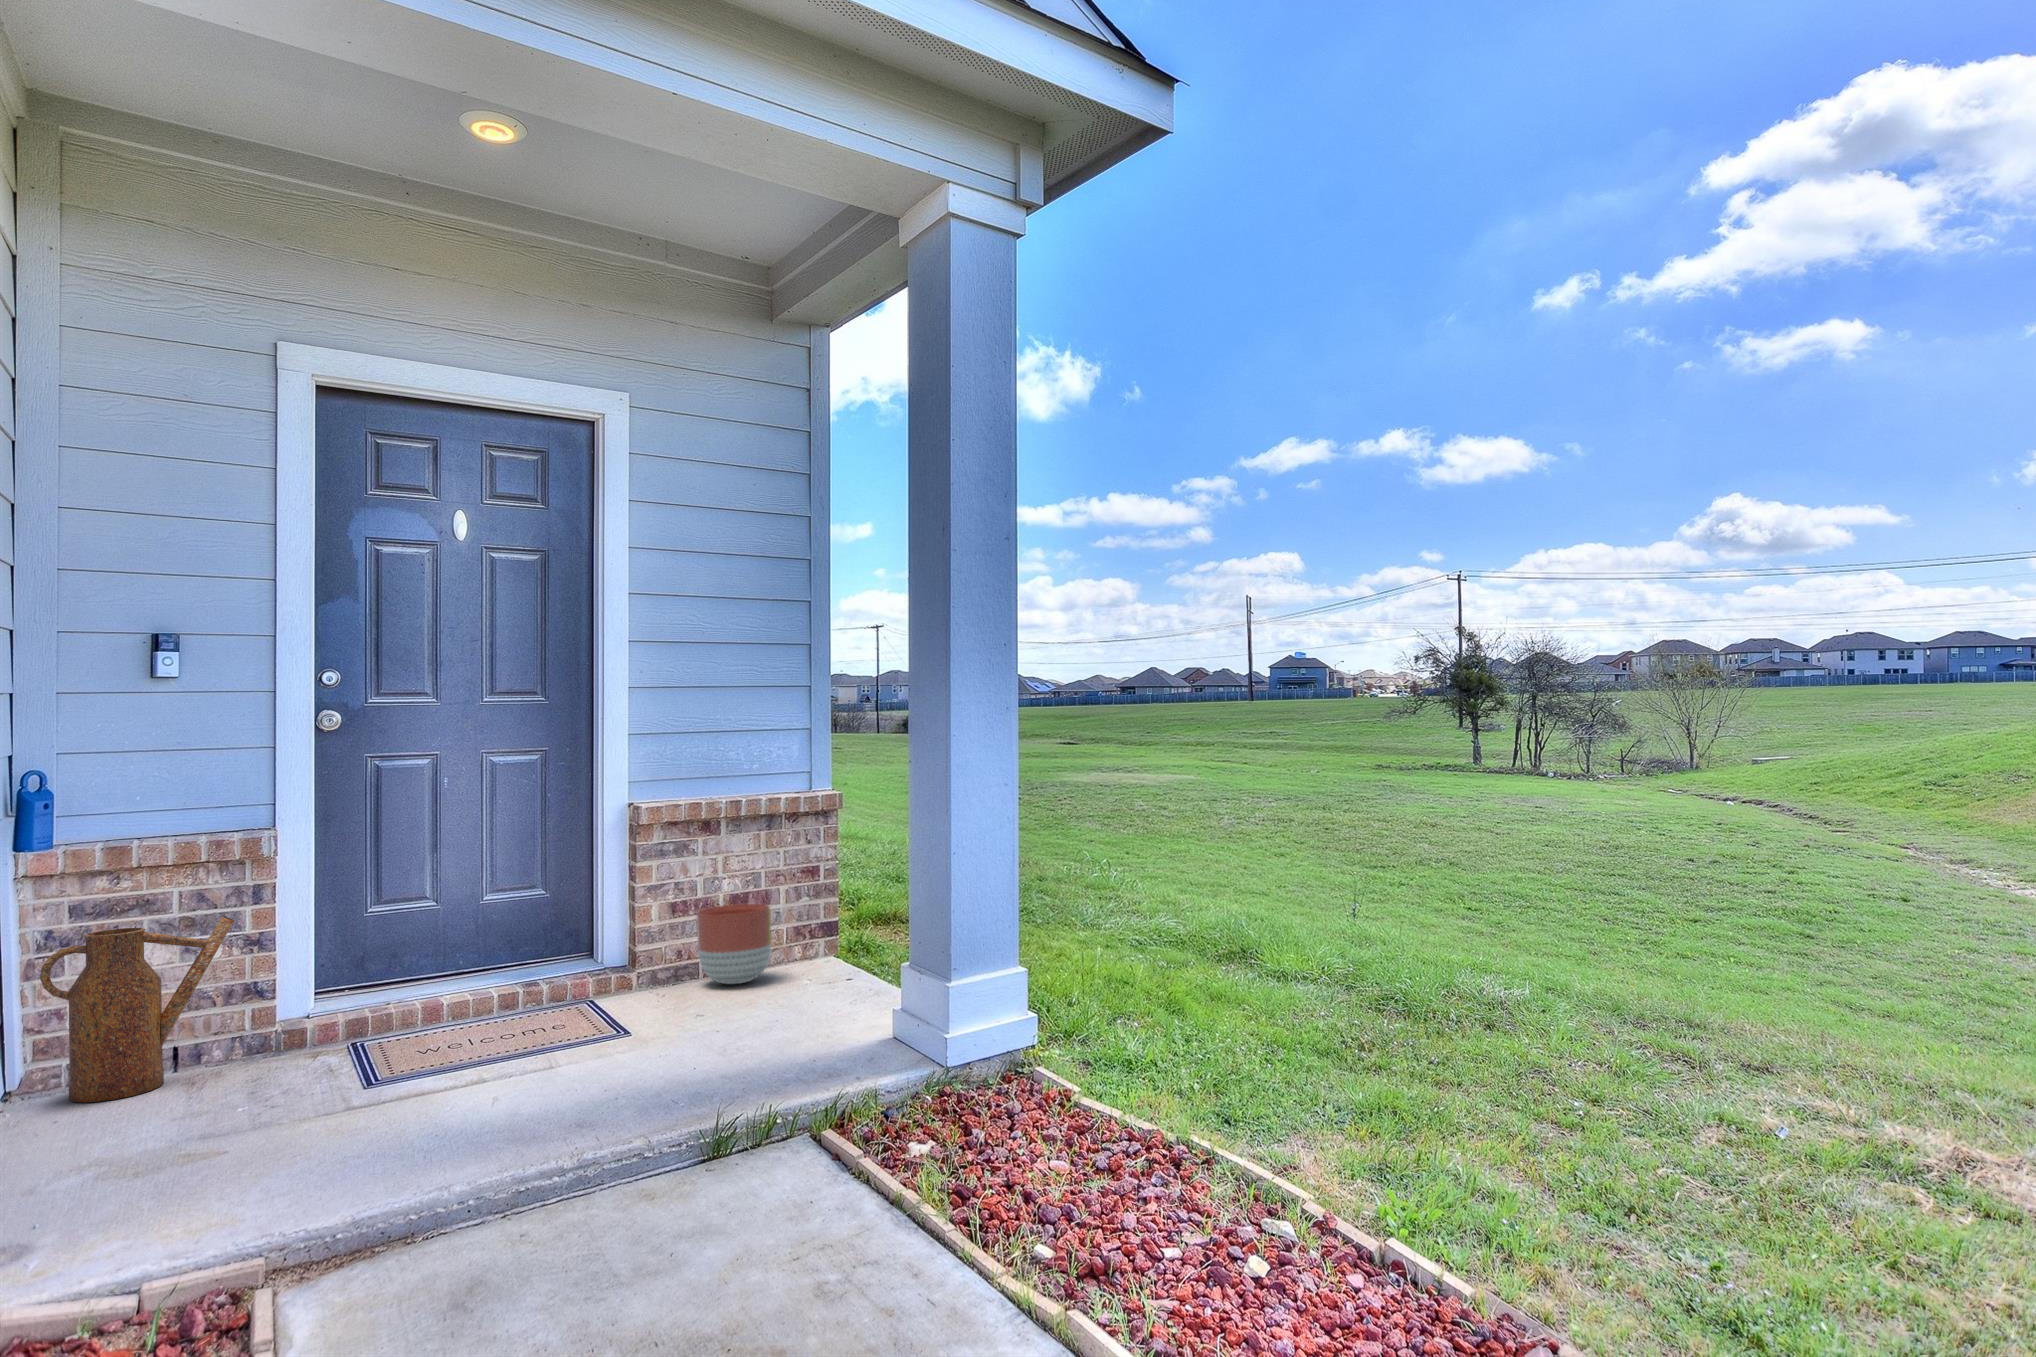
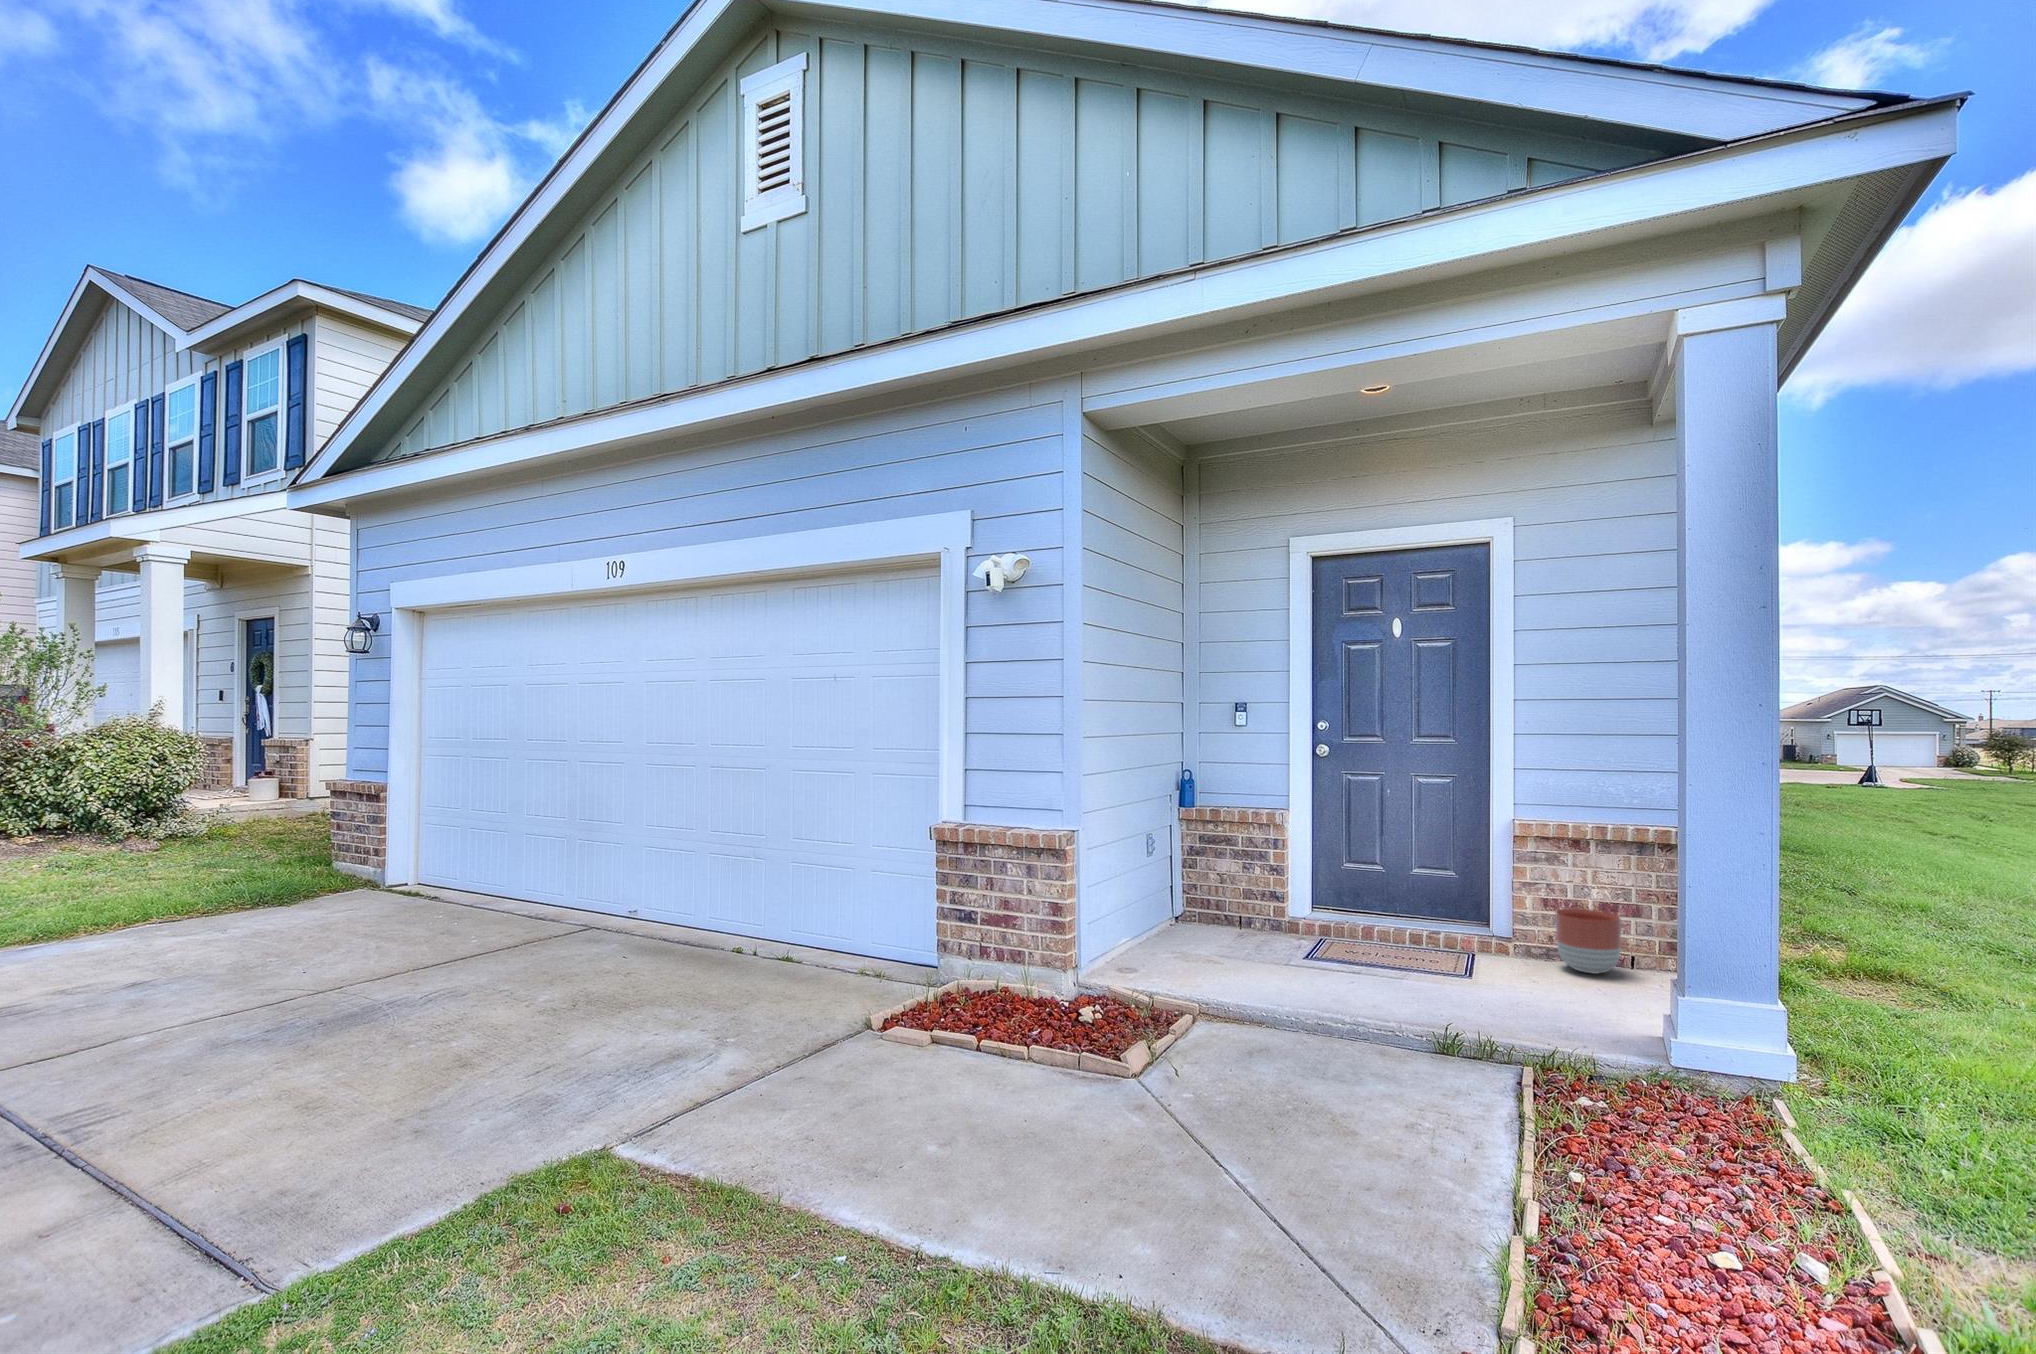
watering can: present [40,916,234,1103] -> none [1181,851,1259,935]

